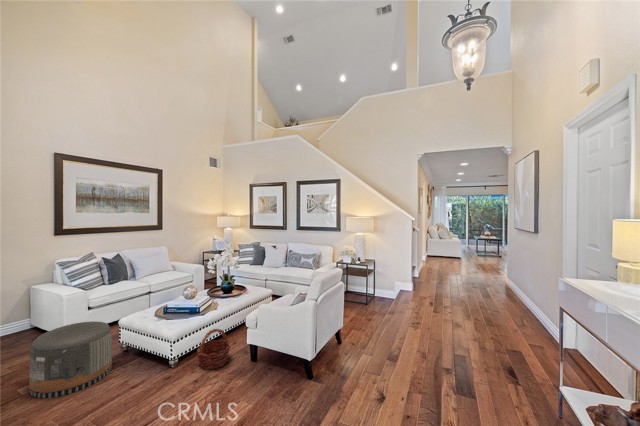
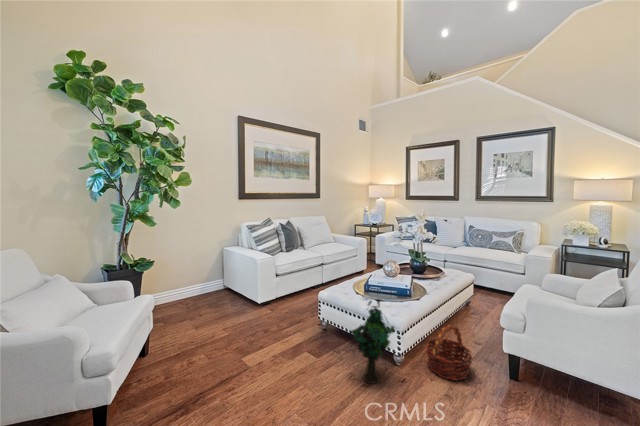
decorative plant: none [123,316,165,385] -> present [351,299,394,384]
pouf: present [29,321,112,398] -> none [252,293,323,377]

